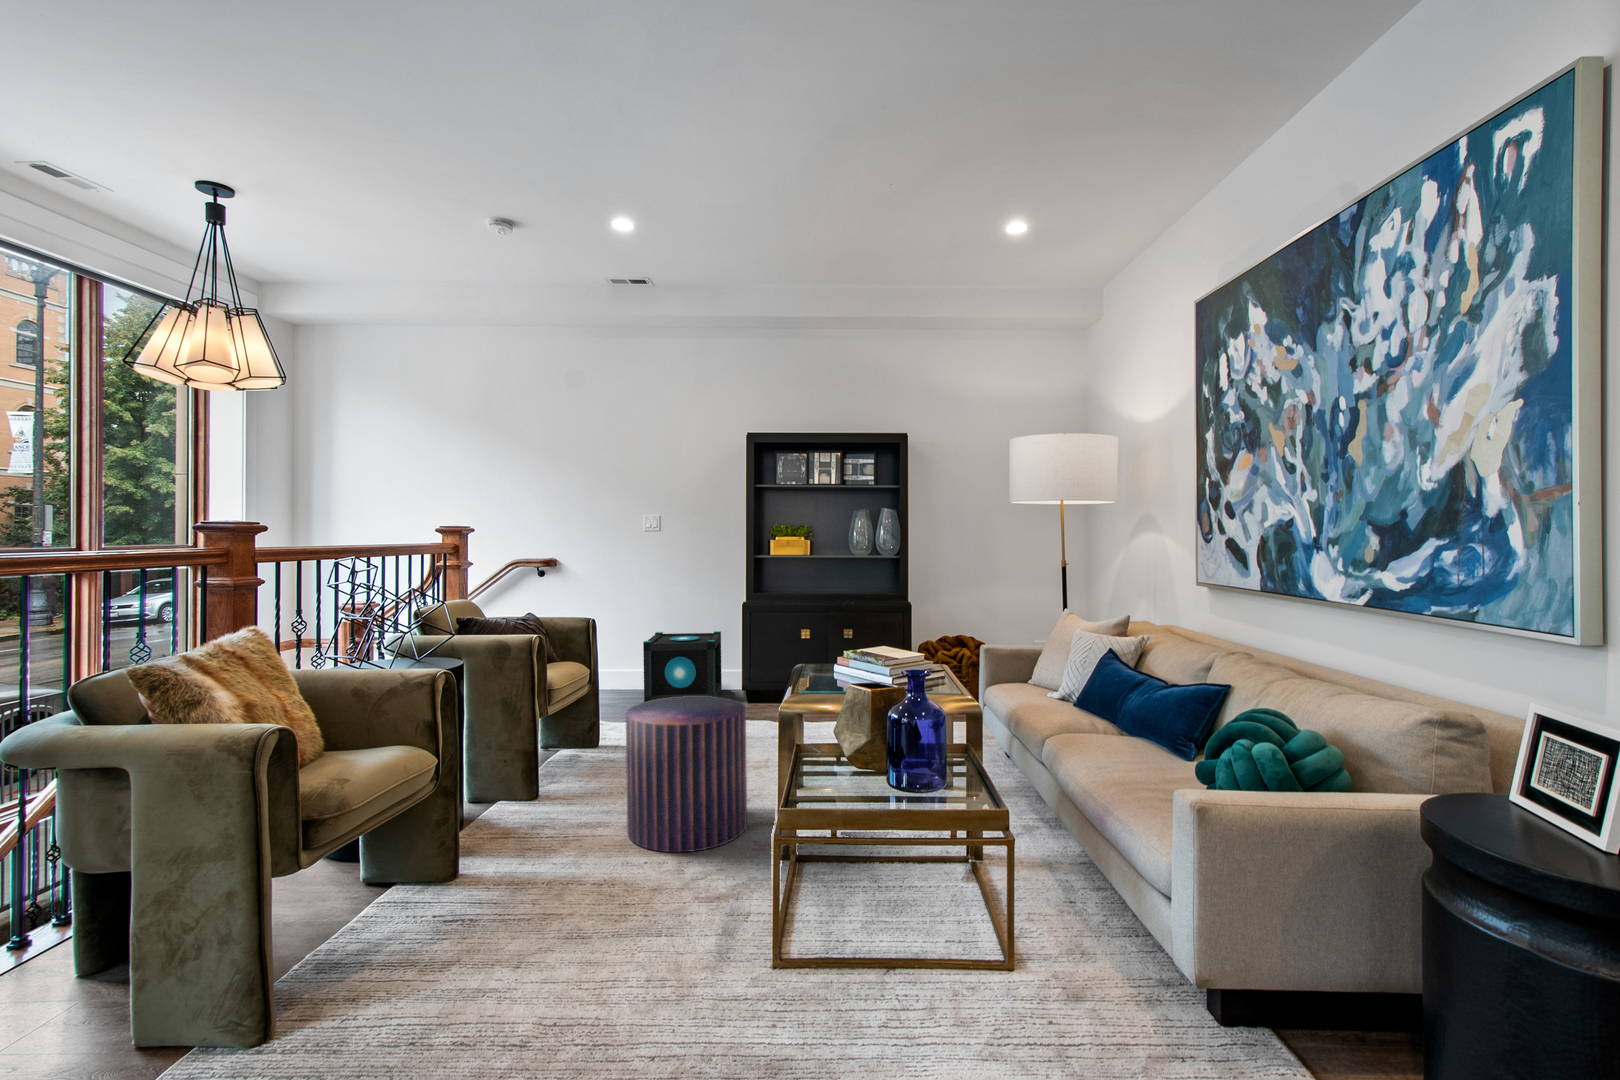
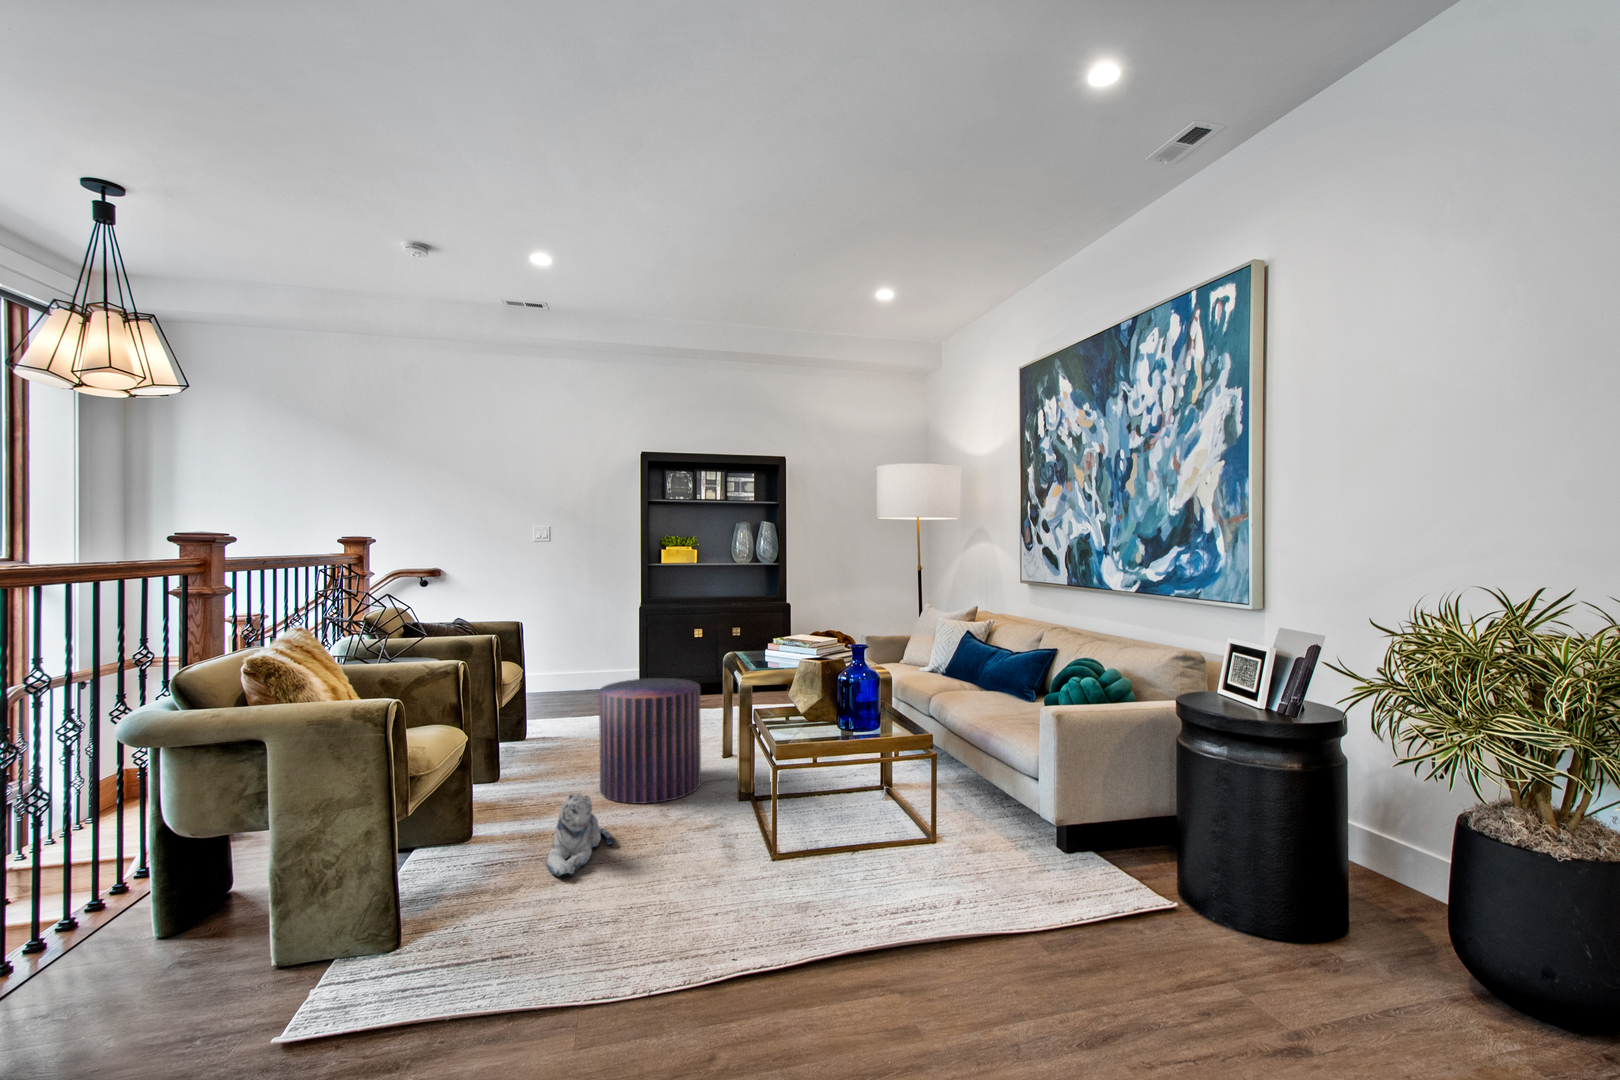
speaker: present [643,631,722,702] -> none [549,631,617,701]
plush toy: none [505,847,604,954] -> present [547,795,614,877]

